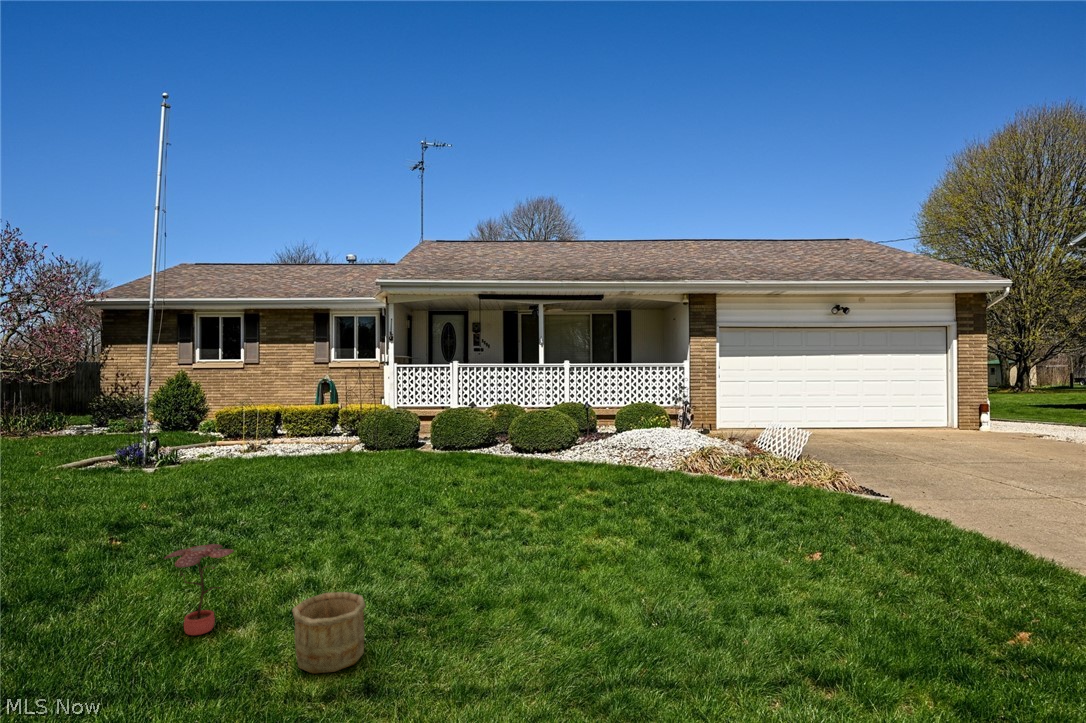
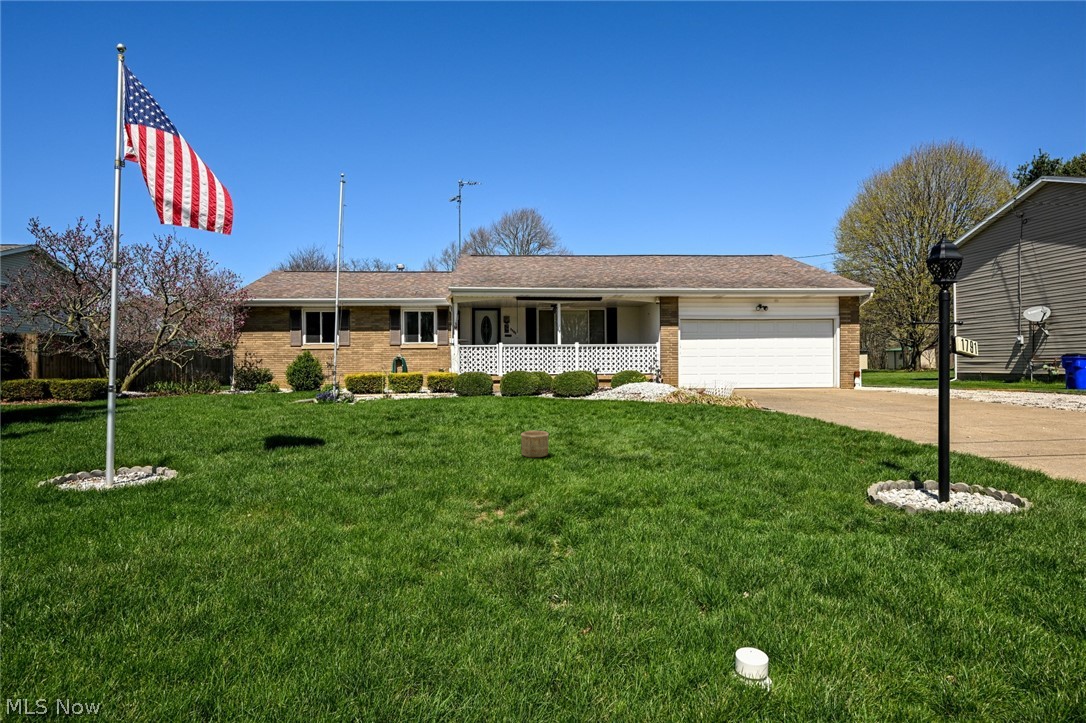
potted plant: present [165,544,234,635] -> none [456,414,484,451]

